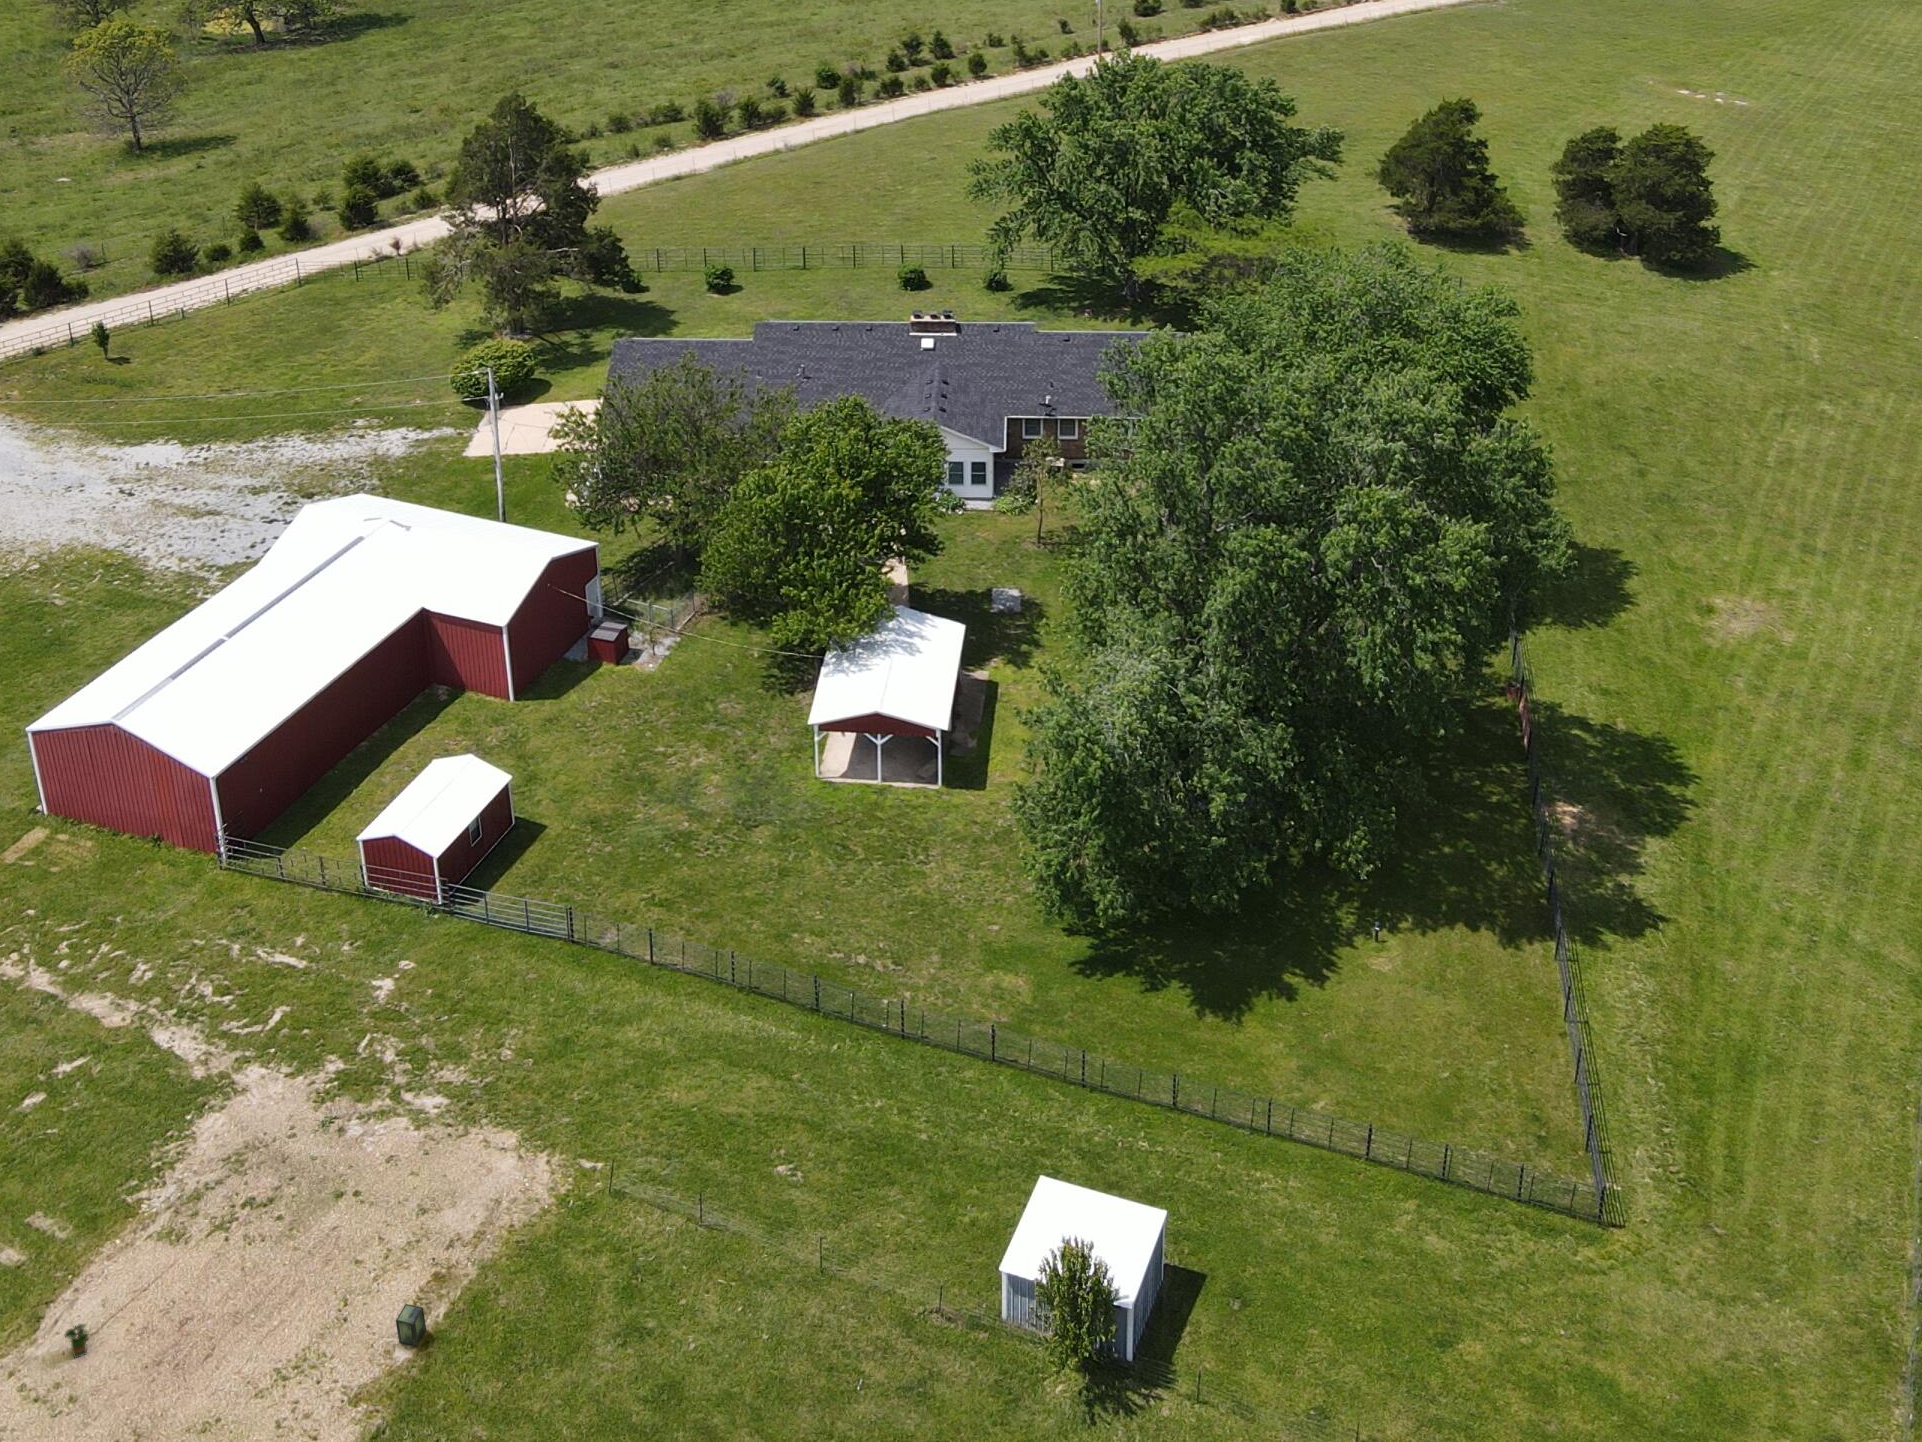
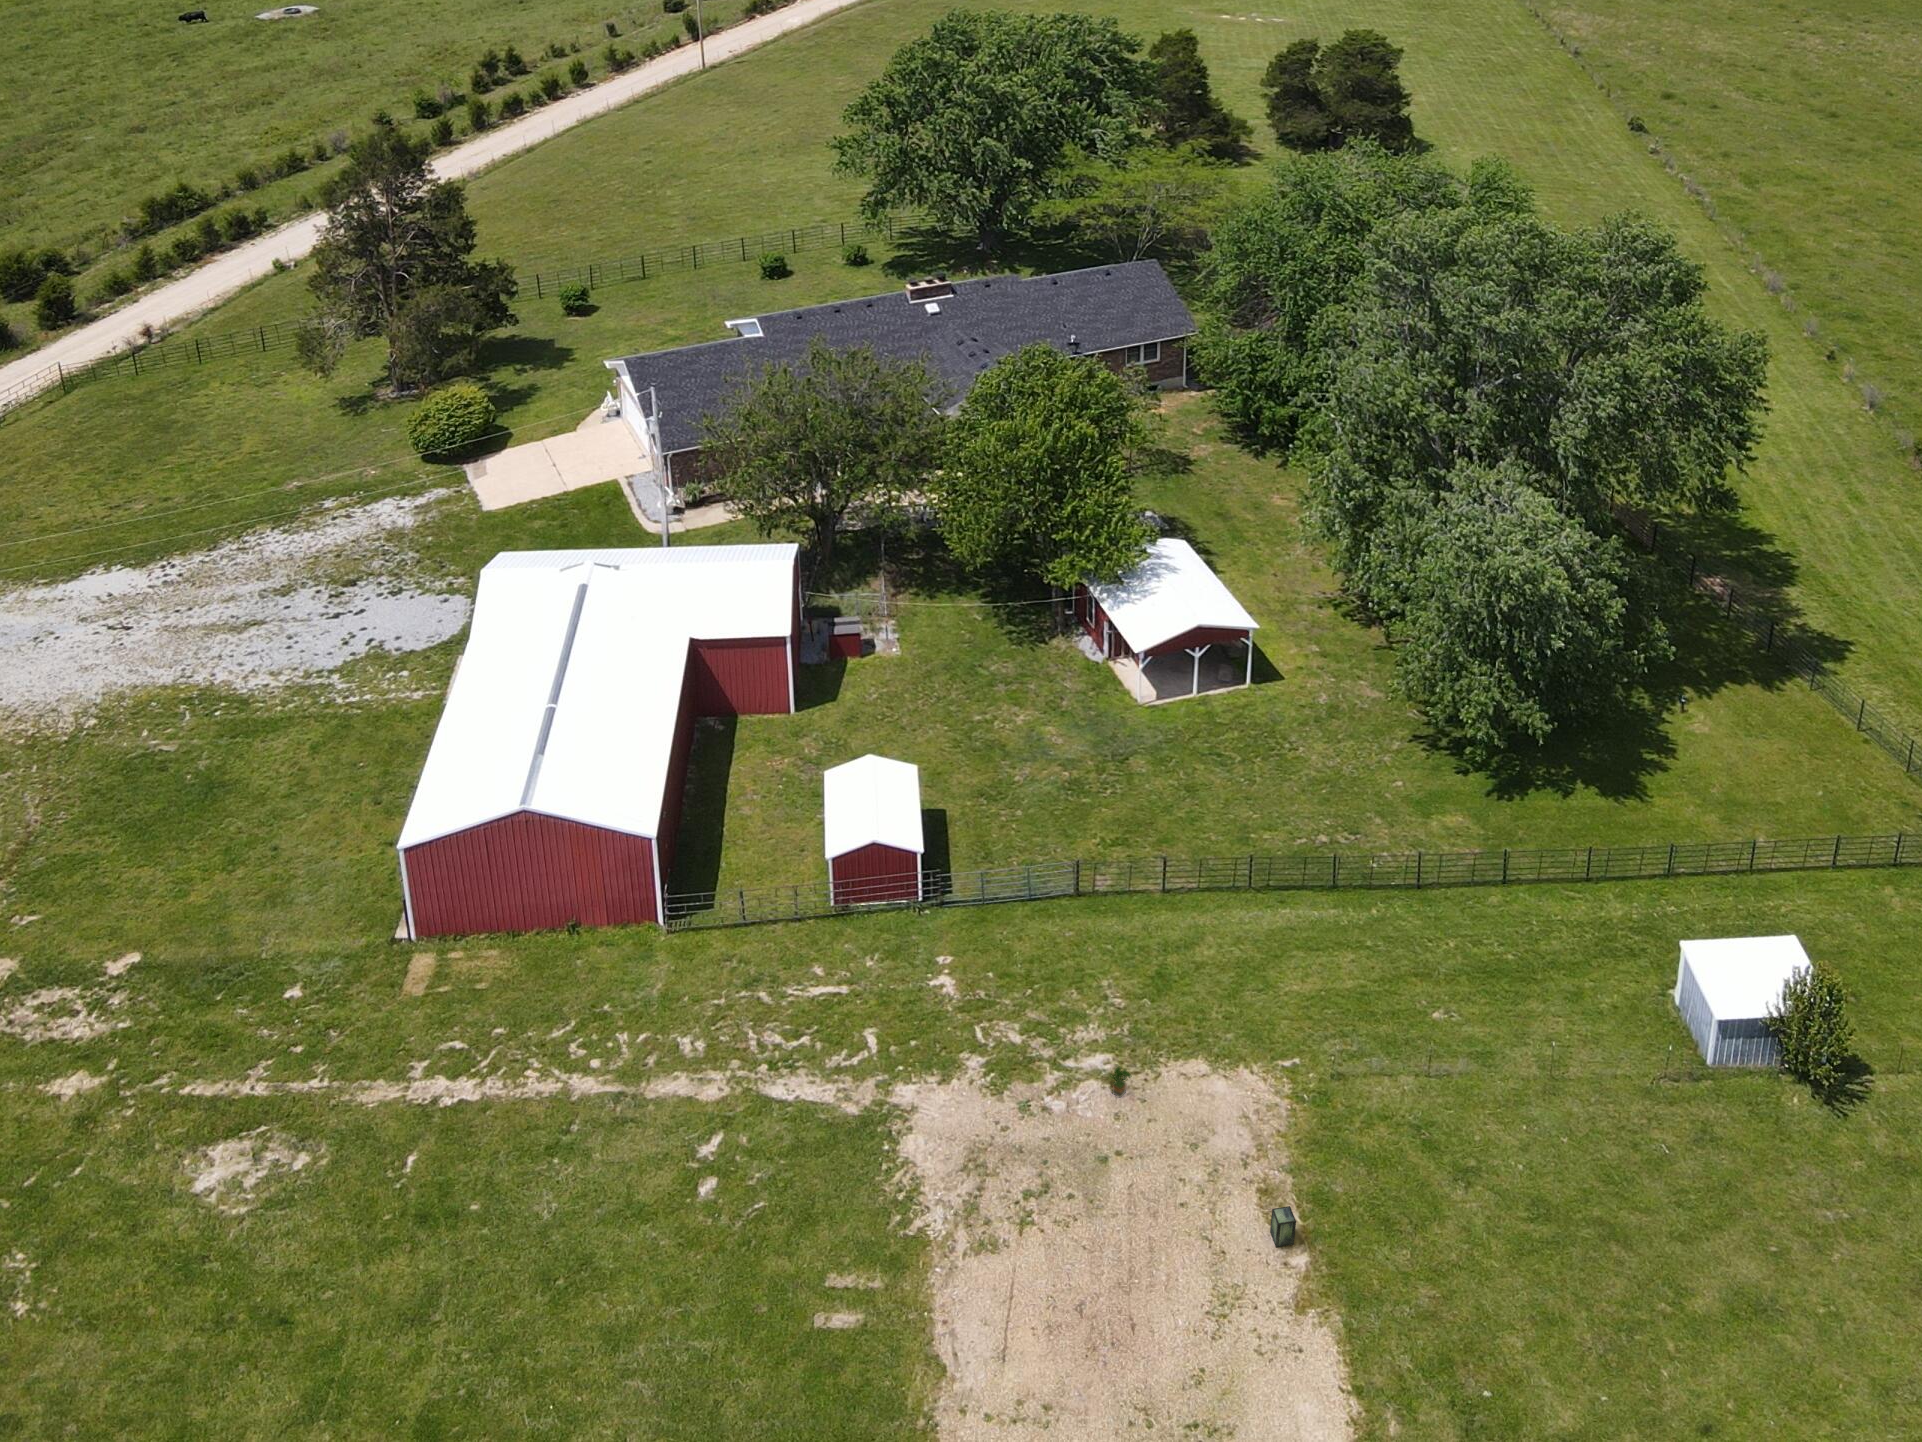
potted tree: present [65,1324,89,1358] -> present [1111,1066,1132,1097]

